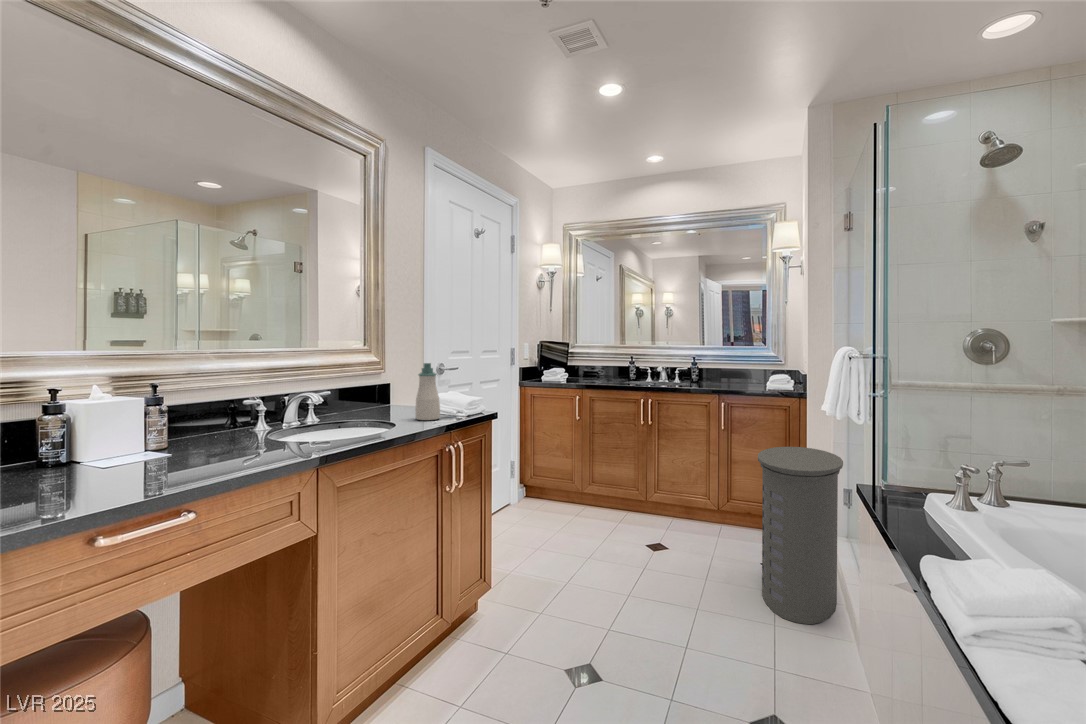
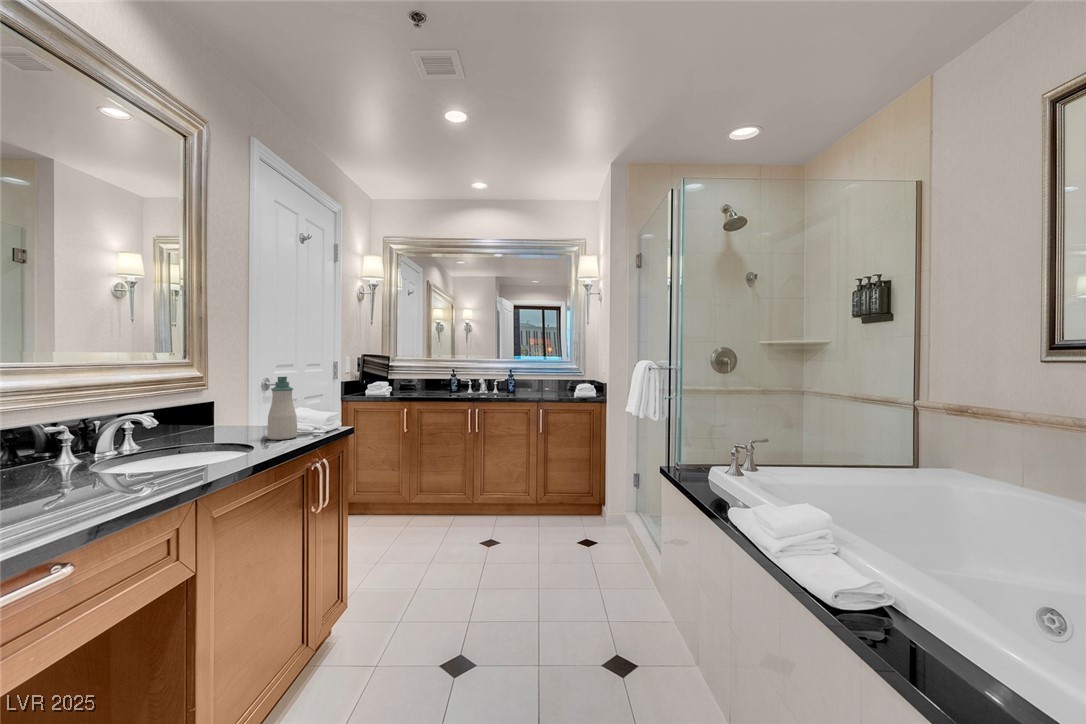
laundry hamper: present [758,447,843,624] -> none [583,442,646,585]

